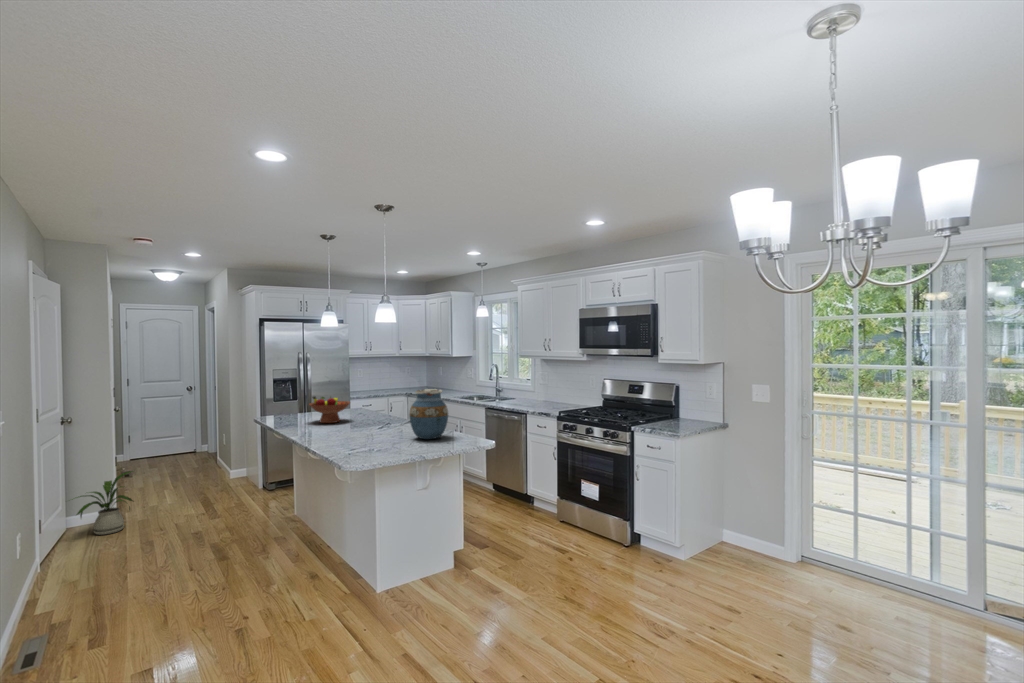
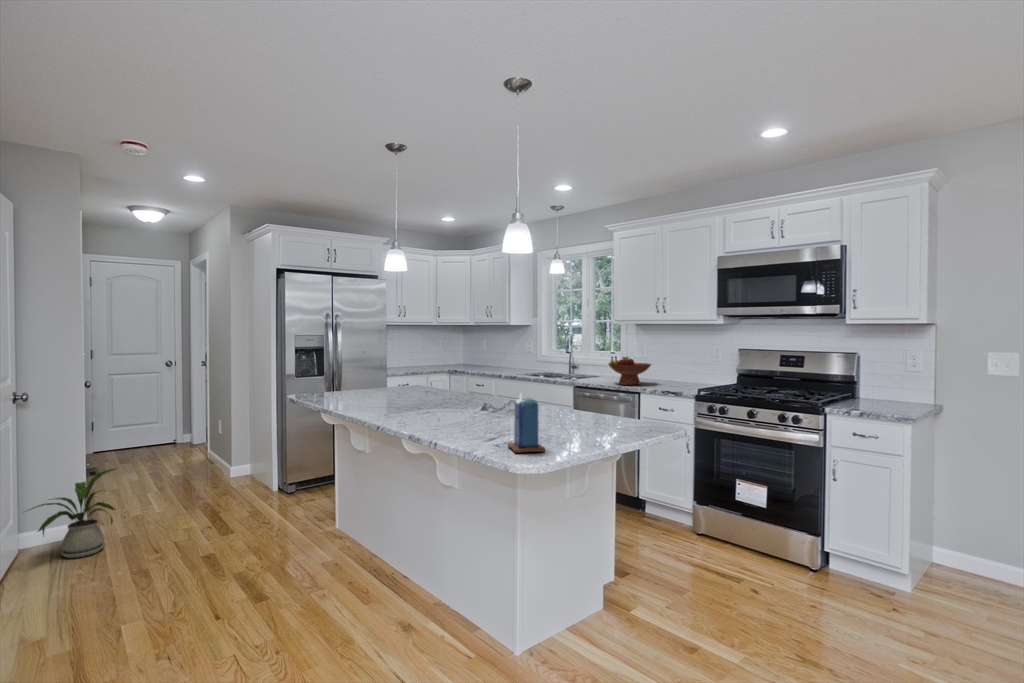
vase: present [409,389,448,439] -> none [546,352,602,424]
fruit bowl: present [309,397,350,423] -> present [608,356,651,385]
candle: none [358,421,379,459] -> present [508,394,545,453]

